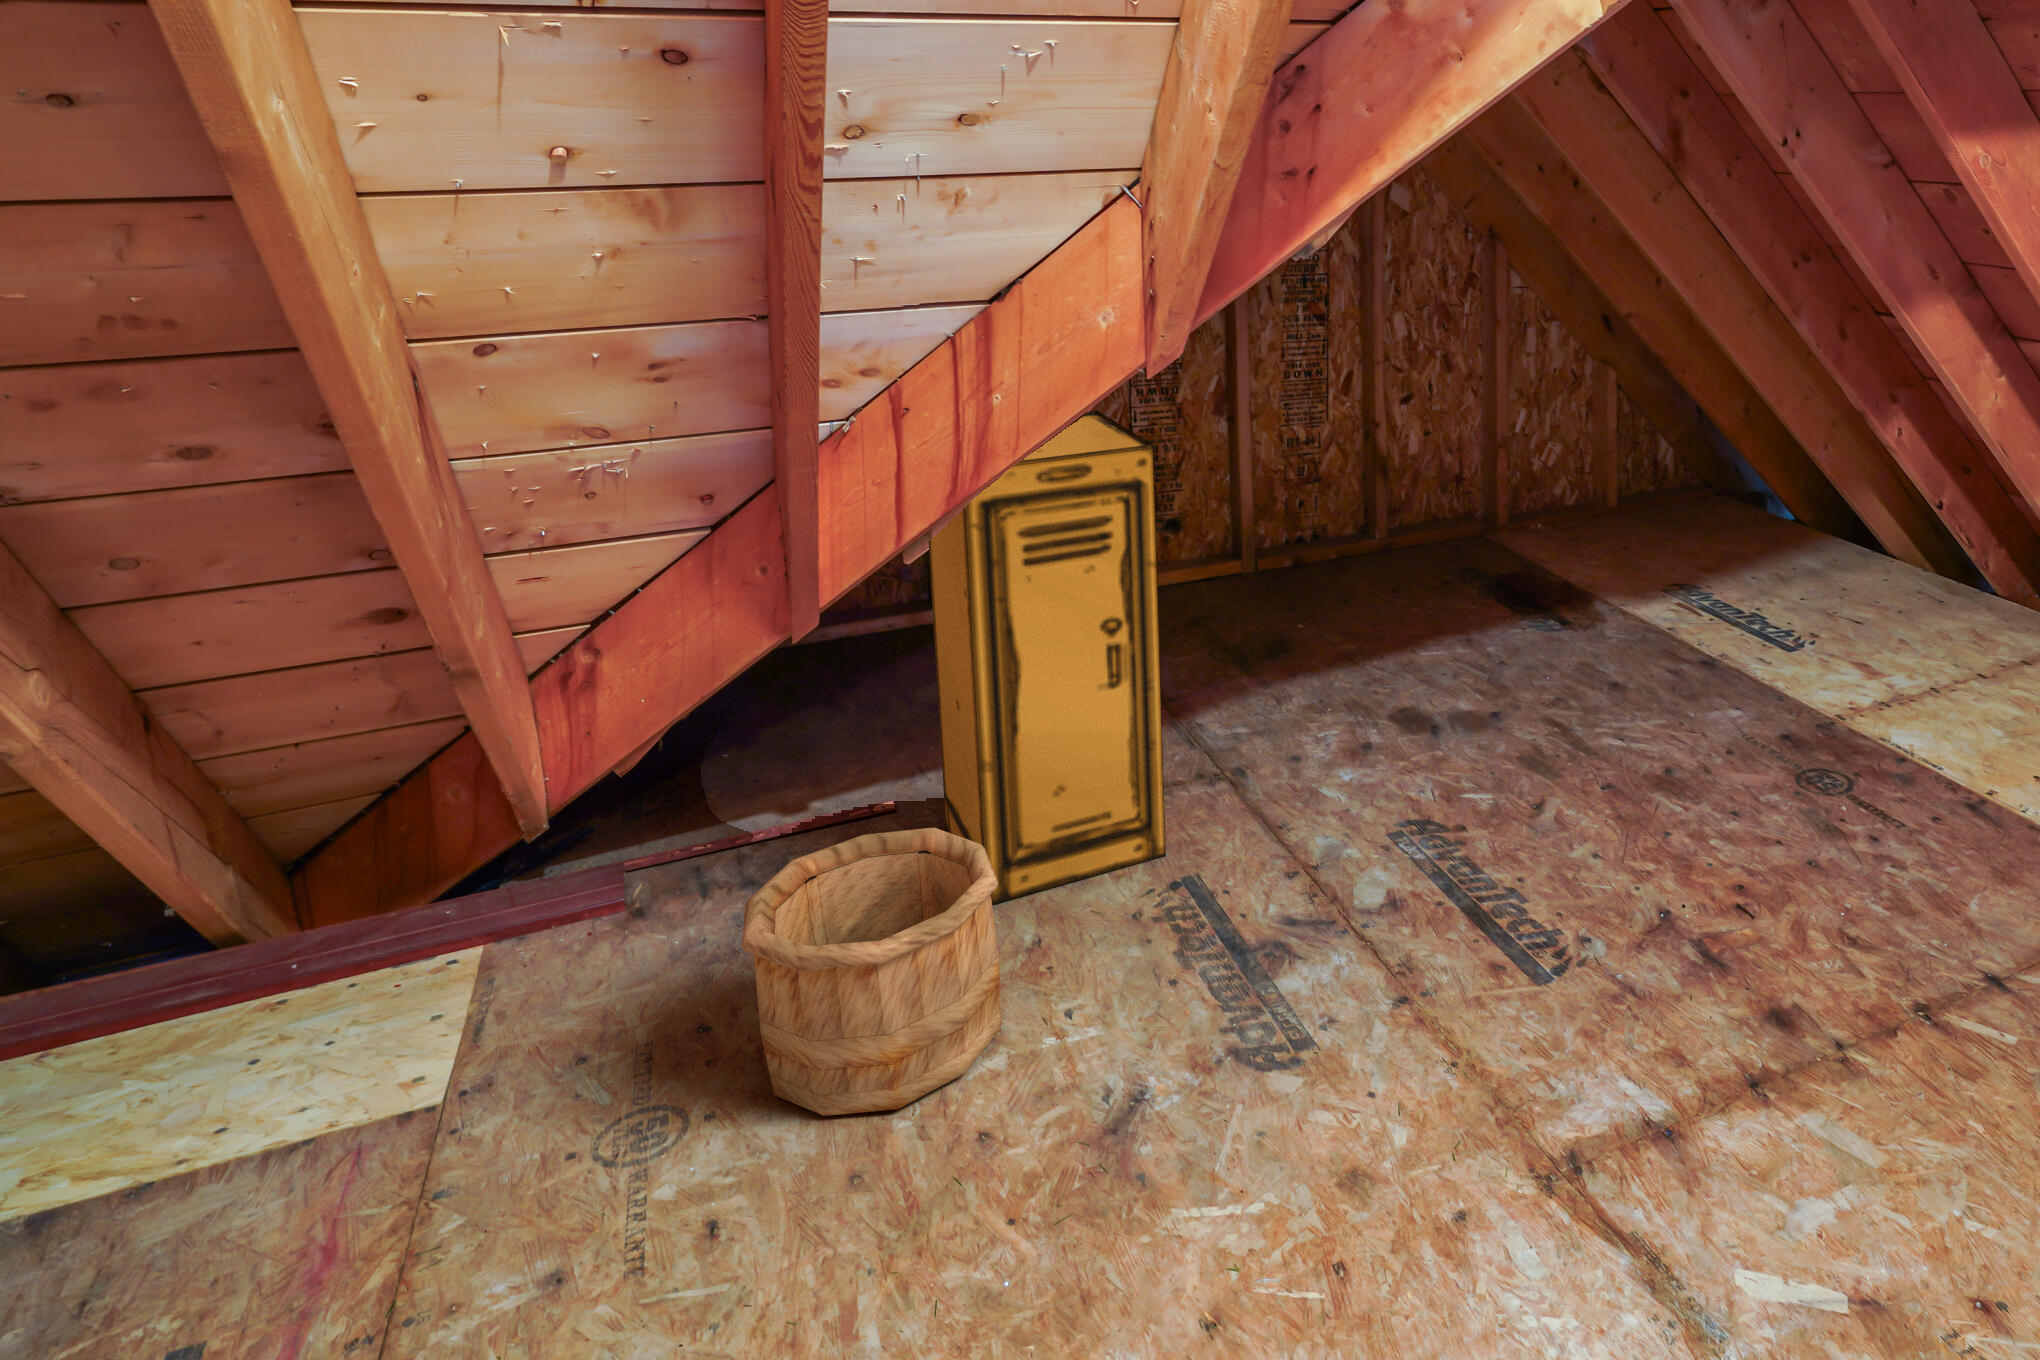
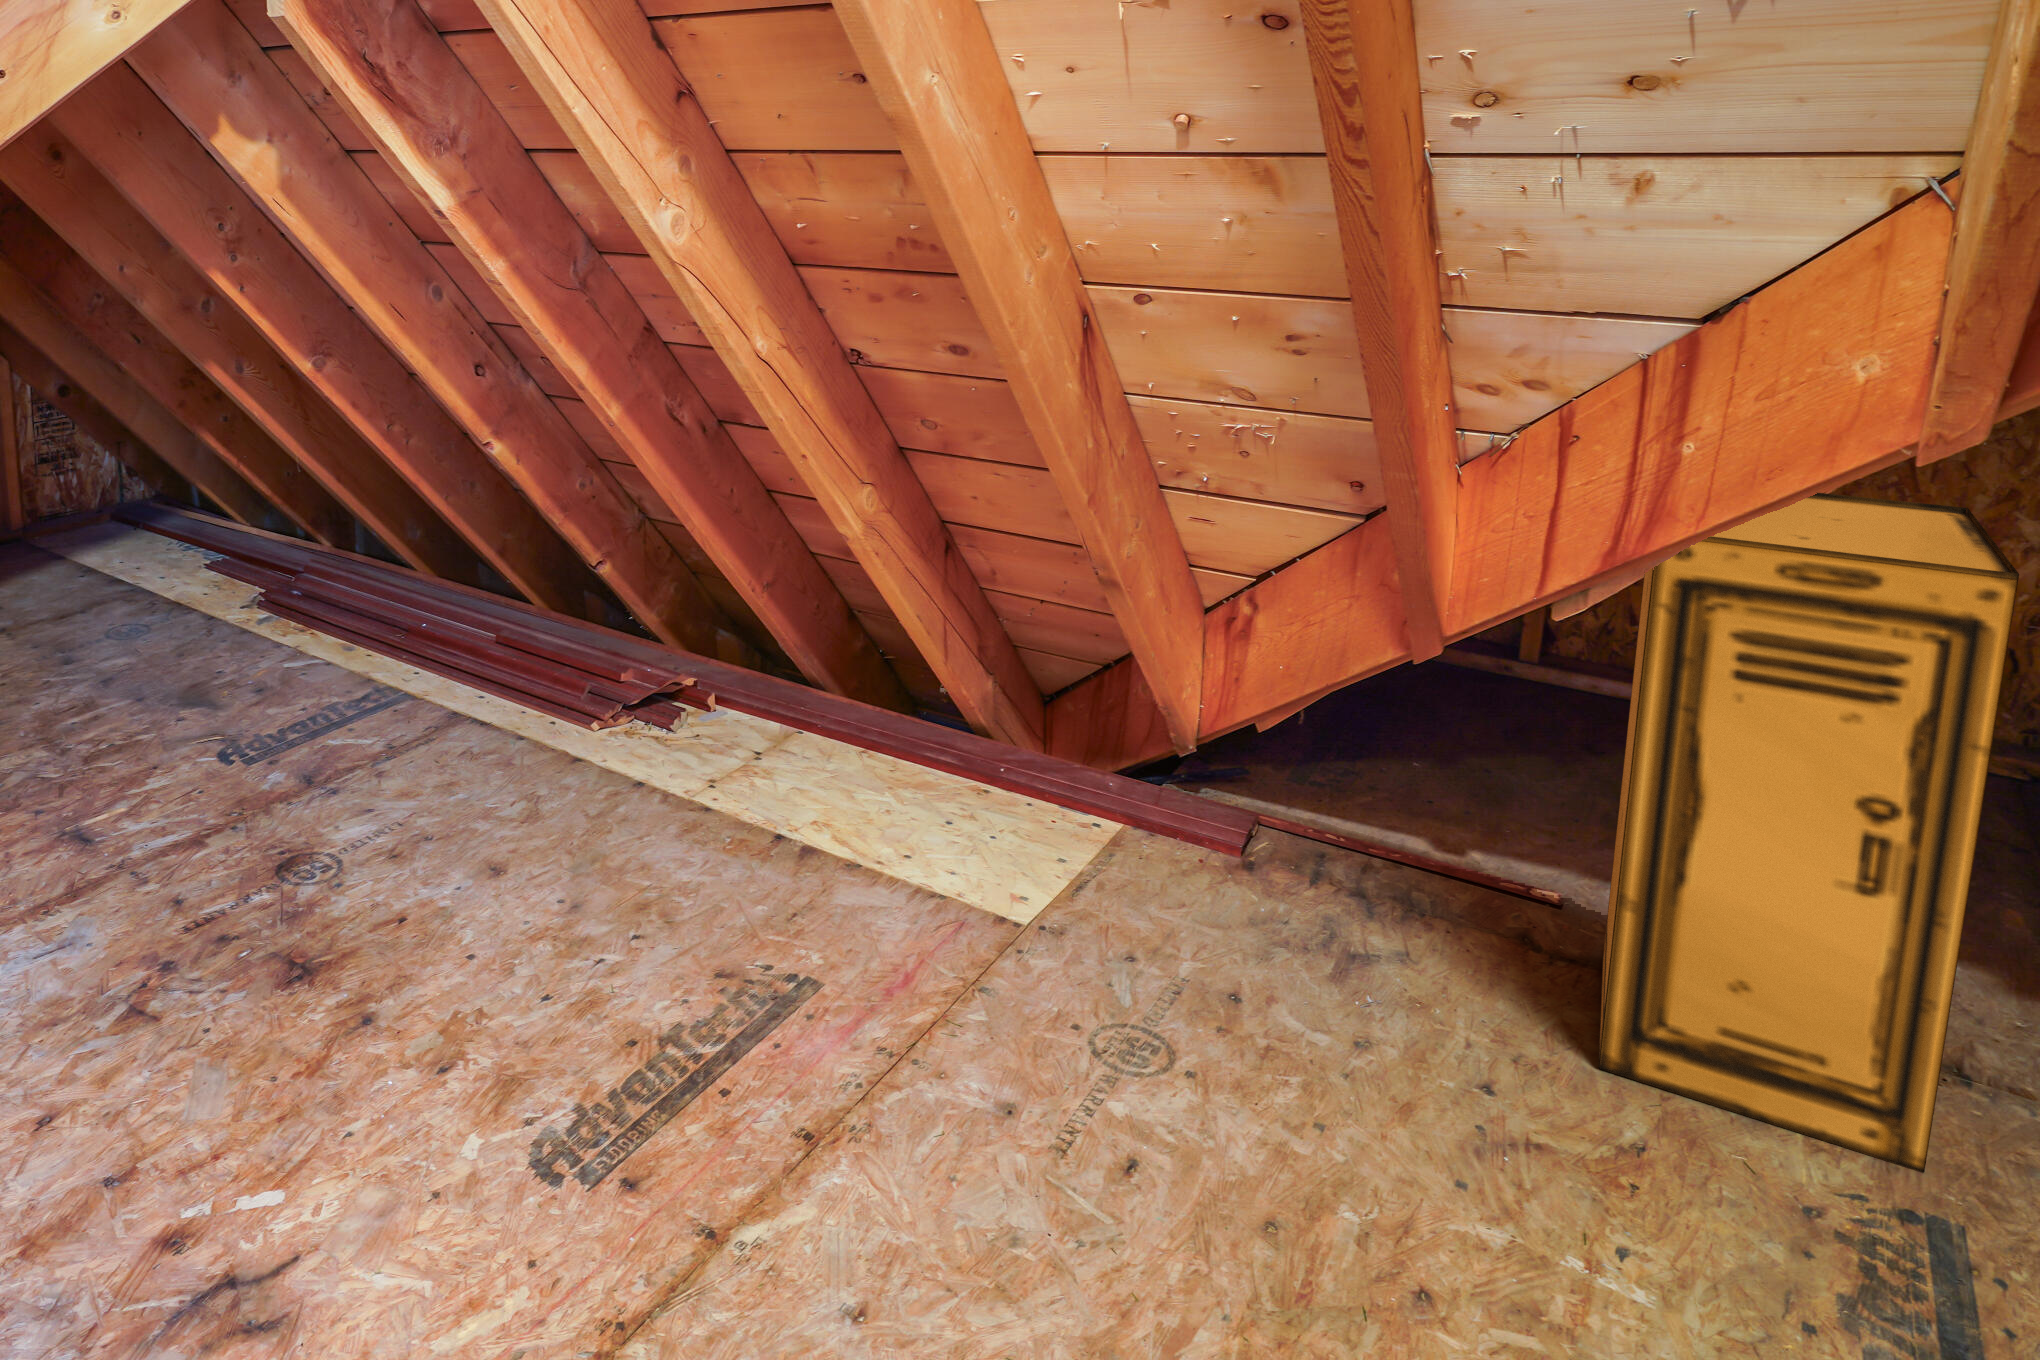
wooden bucket: present [742,828,1001,1116] -> none [1241,882,1556,1220]

